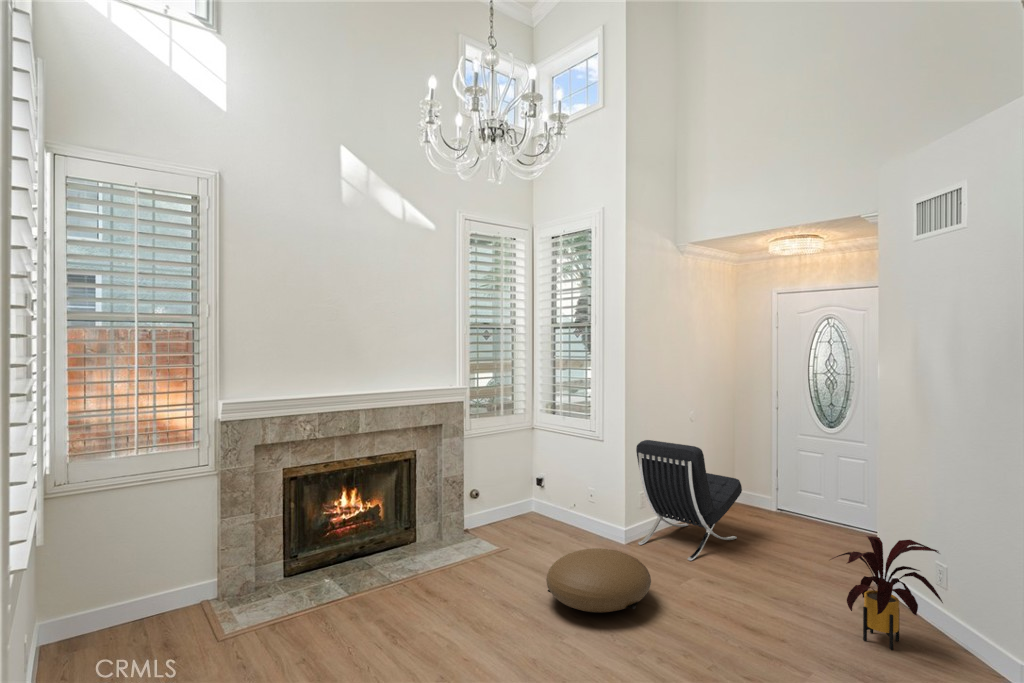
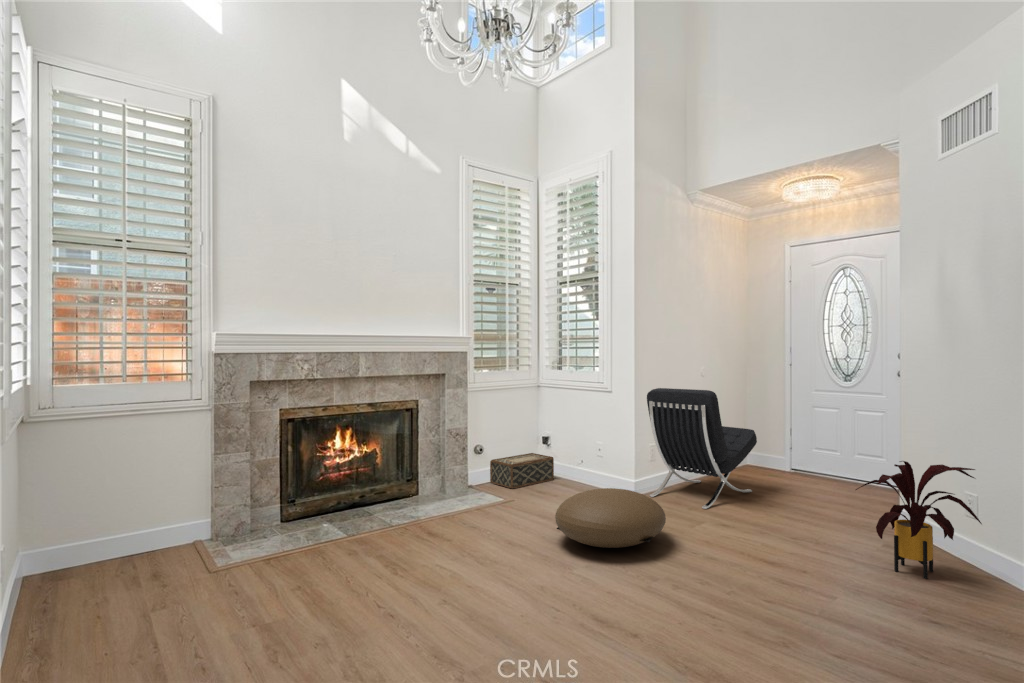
woven basket: none [485,494,547,534] -> present [490,453,554,489]

